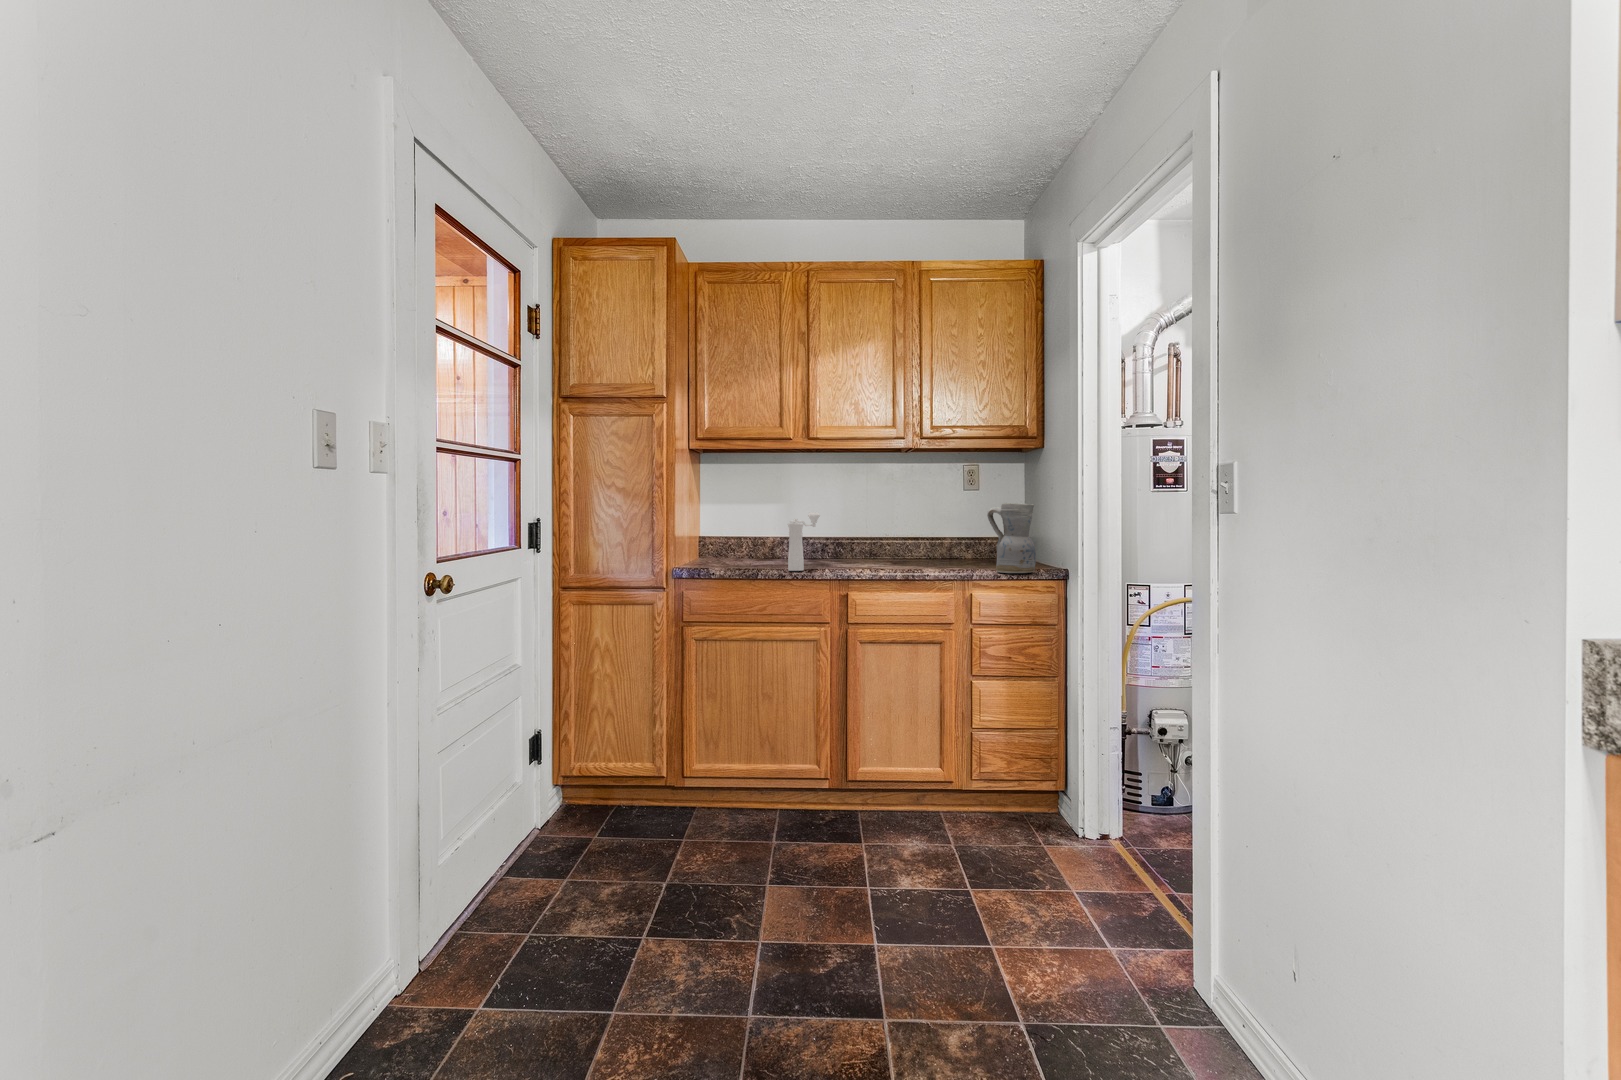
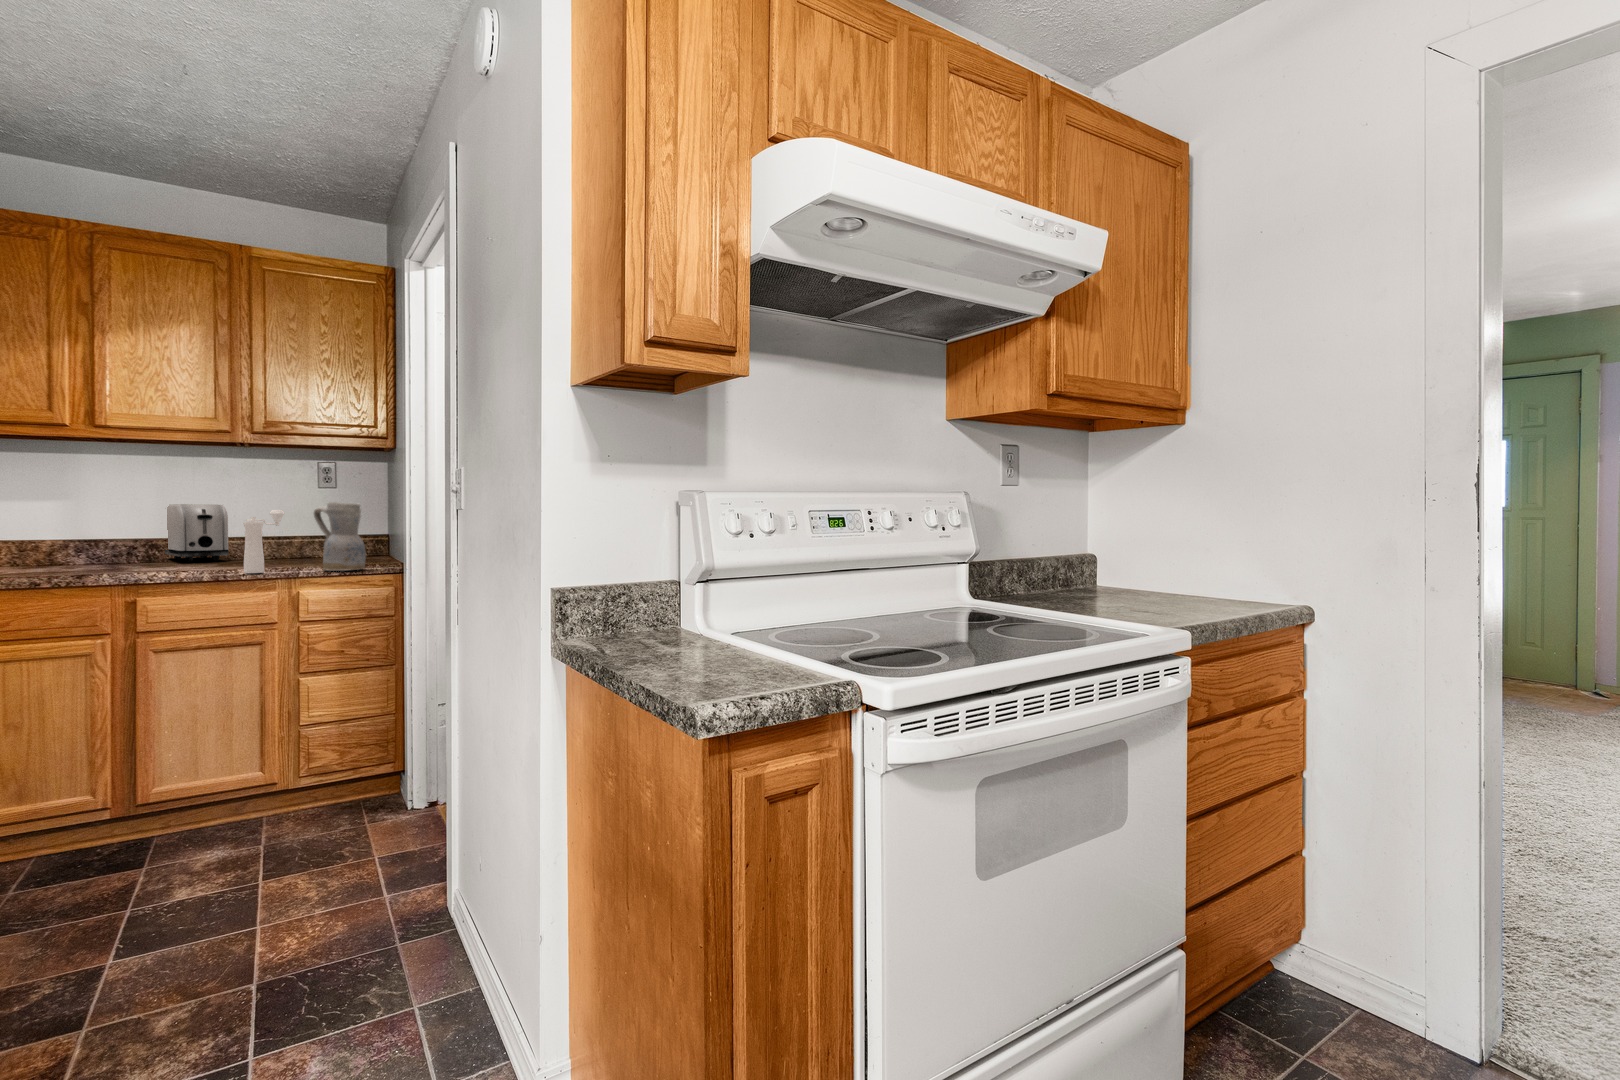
toaster: none [844,509,898,561] -> present [165,504,229,561]
pepper mill: present [788,512,820,571] -> present [243,510,285,573]

